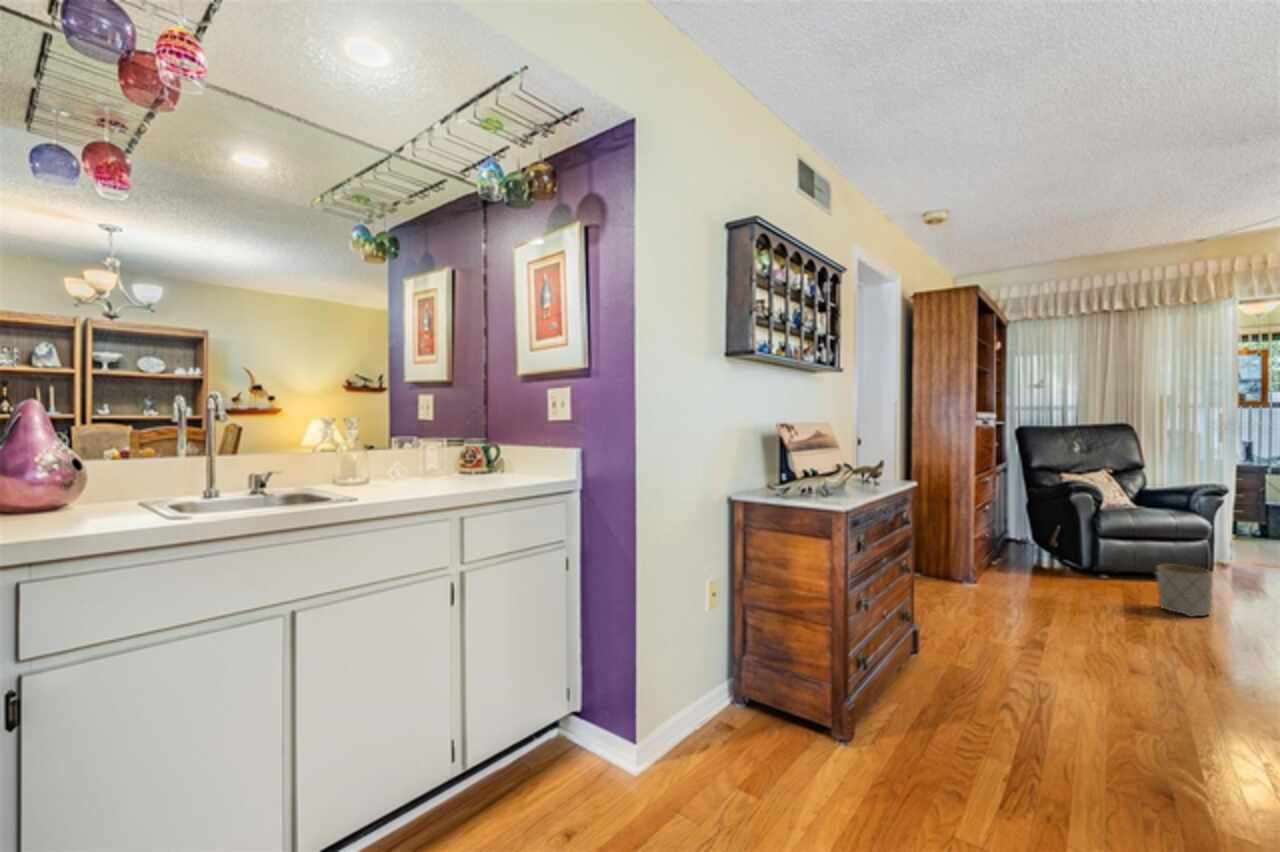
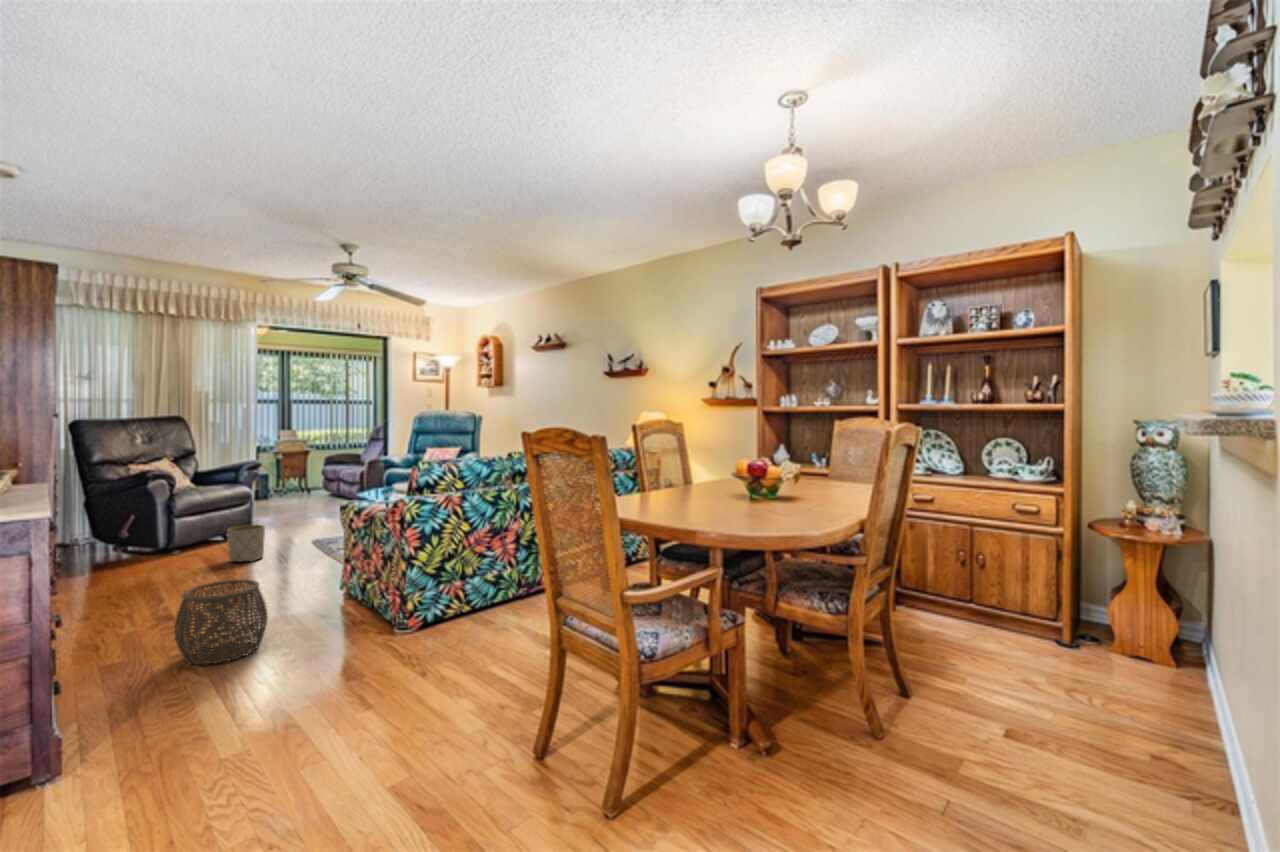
woven basket: none [1017,630,1142,749] -> present [174,579,268,665]

